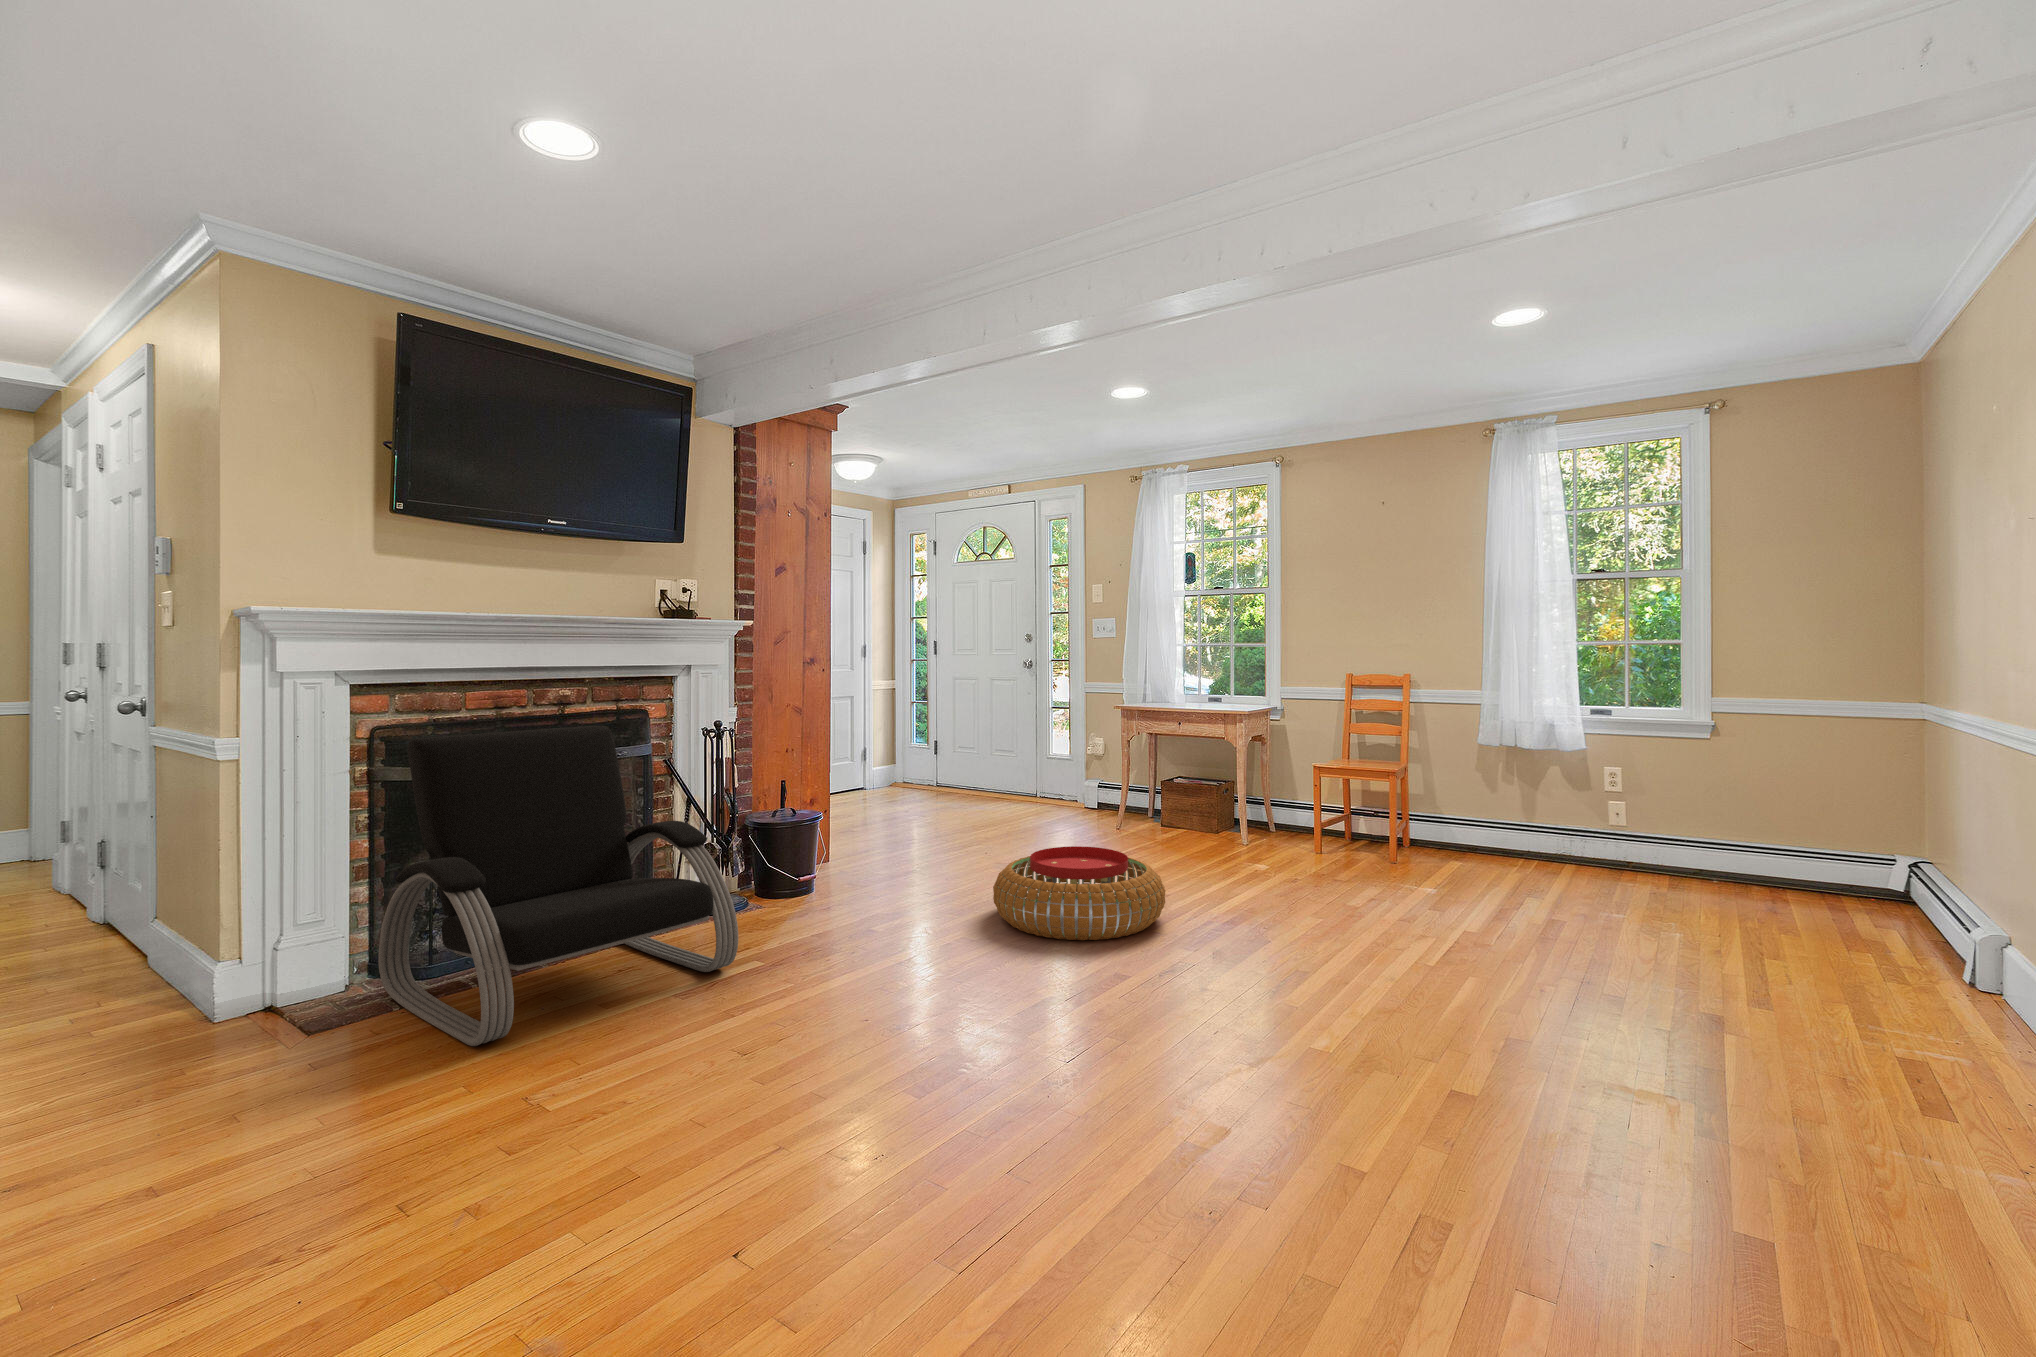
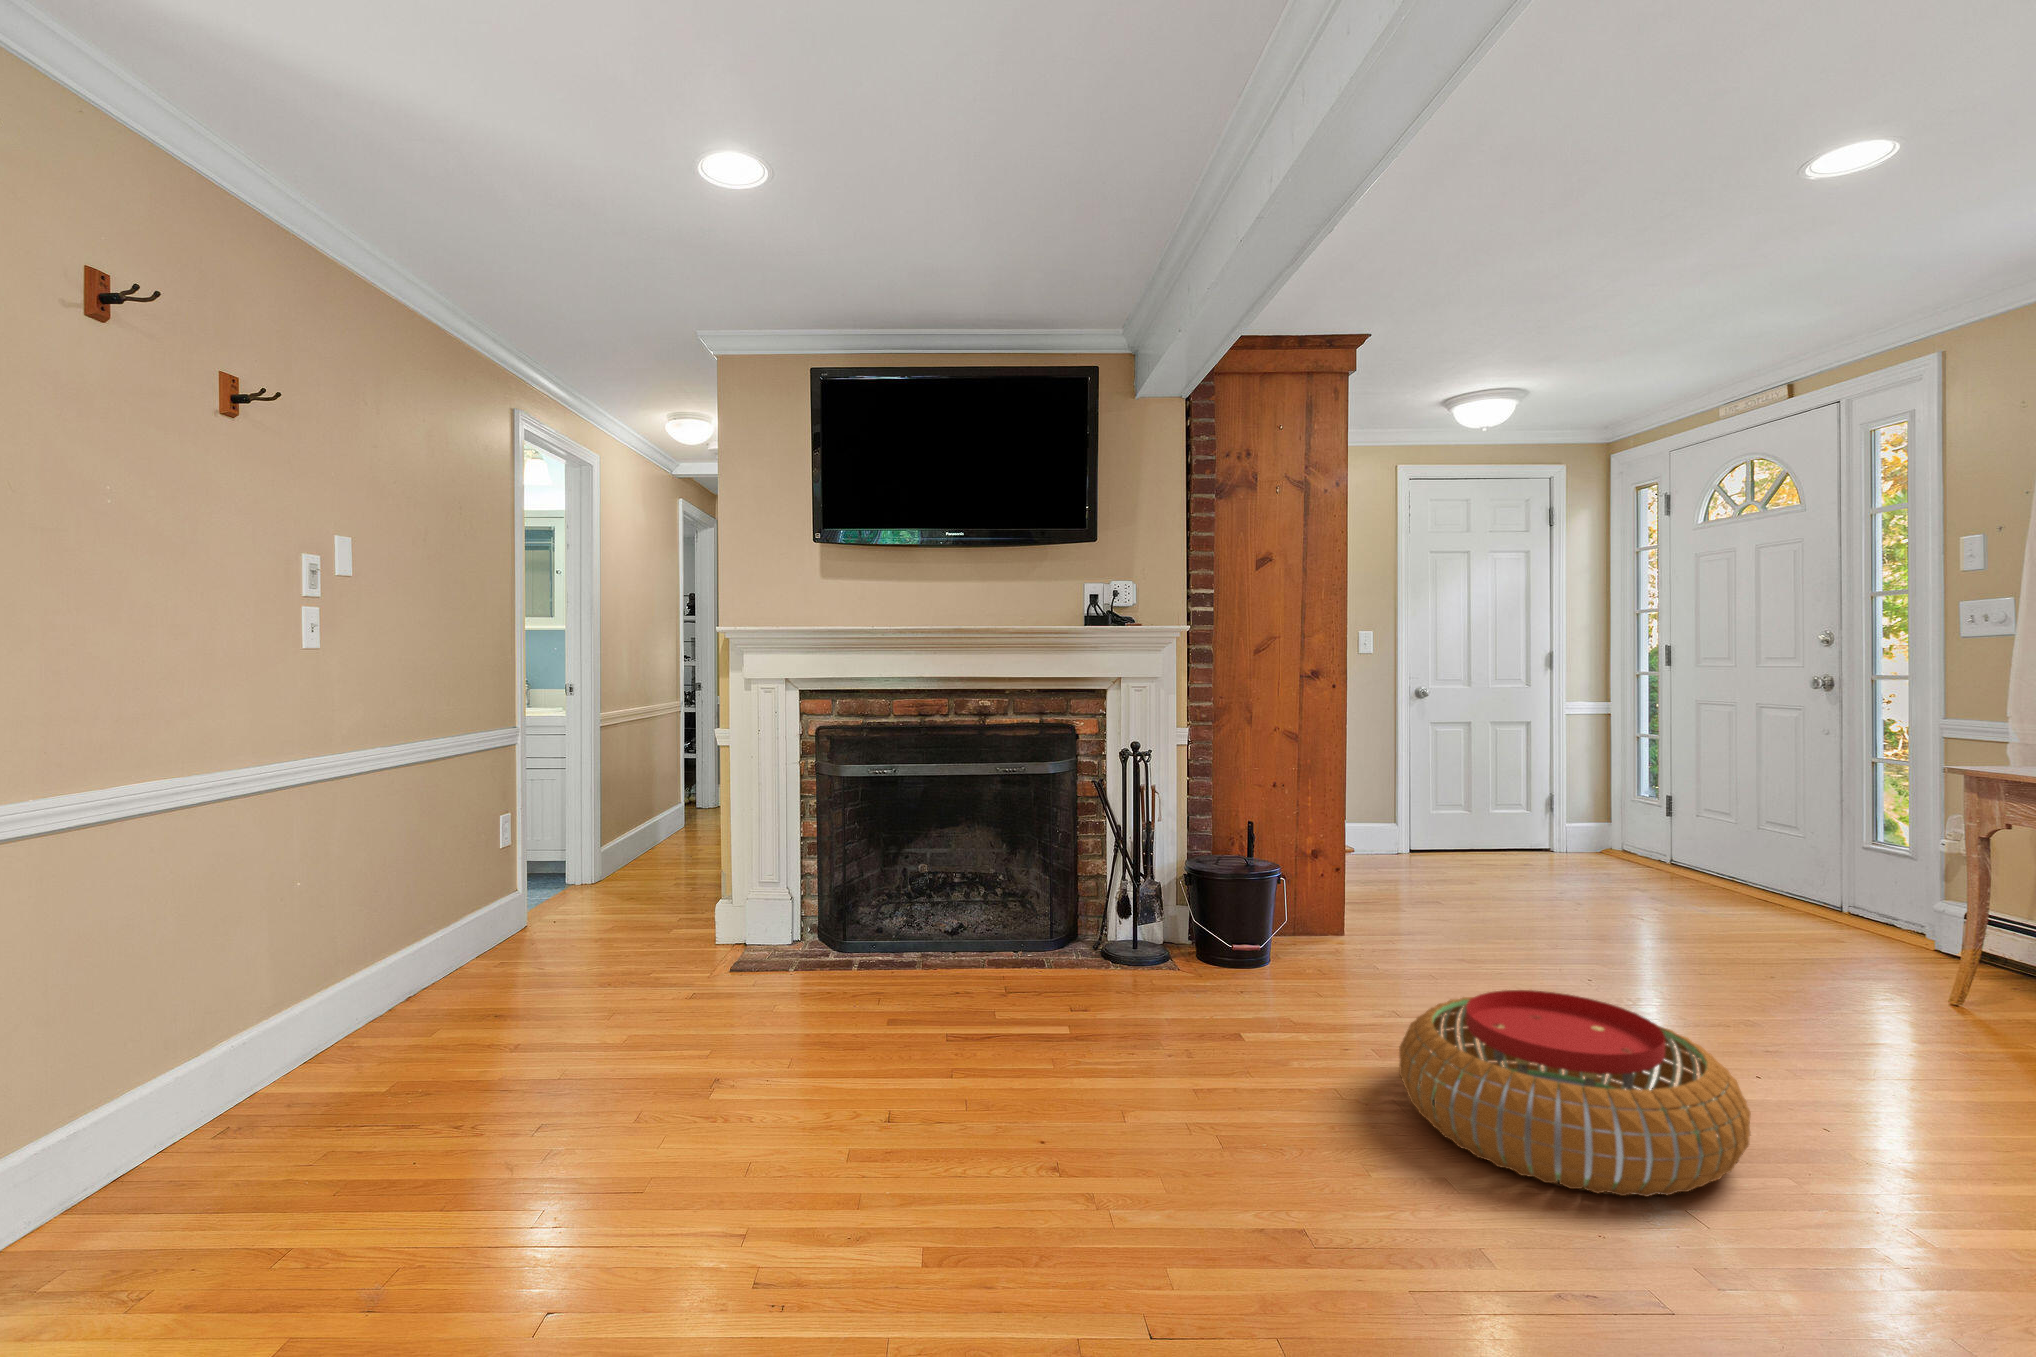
armchair: present [378,726,738,1046] -> none [746,738,1030,1026]

